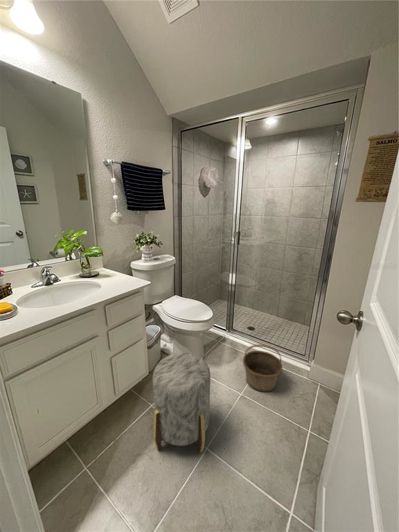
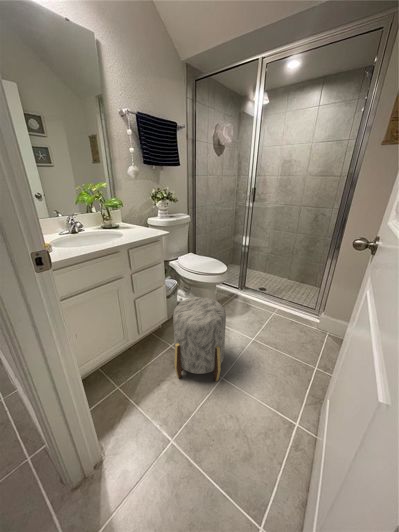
basket: present [243,344,282,392] -> none [255,295,292,338]

